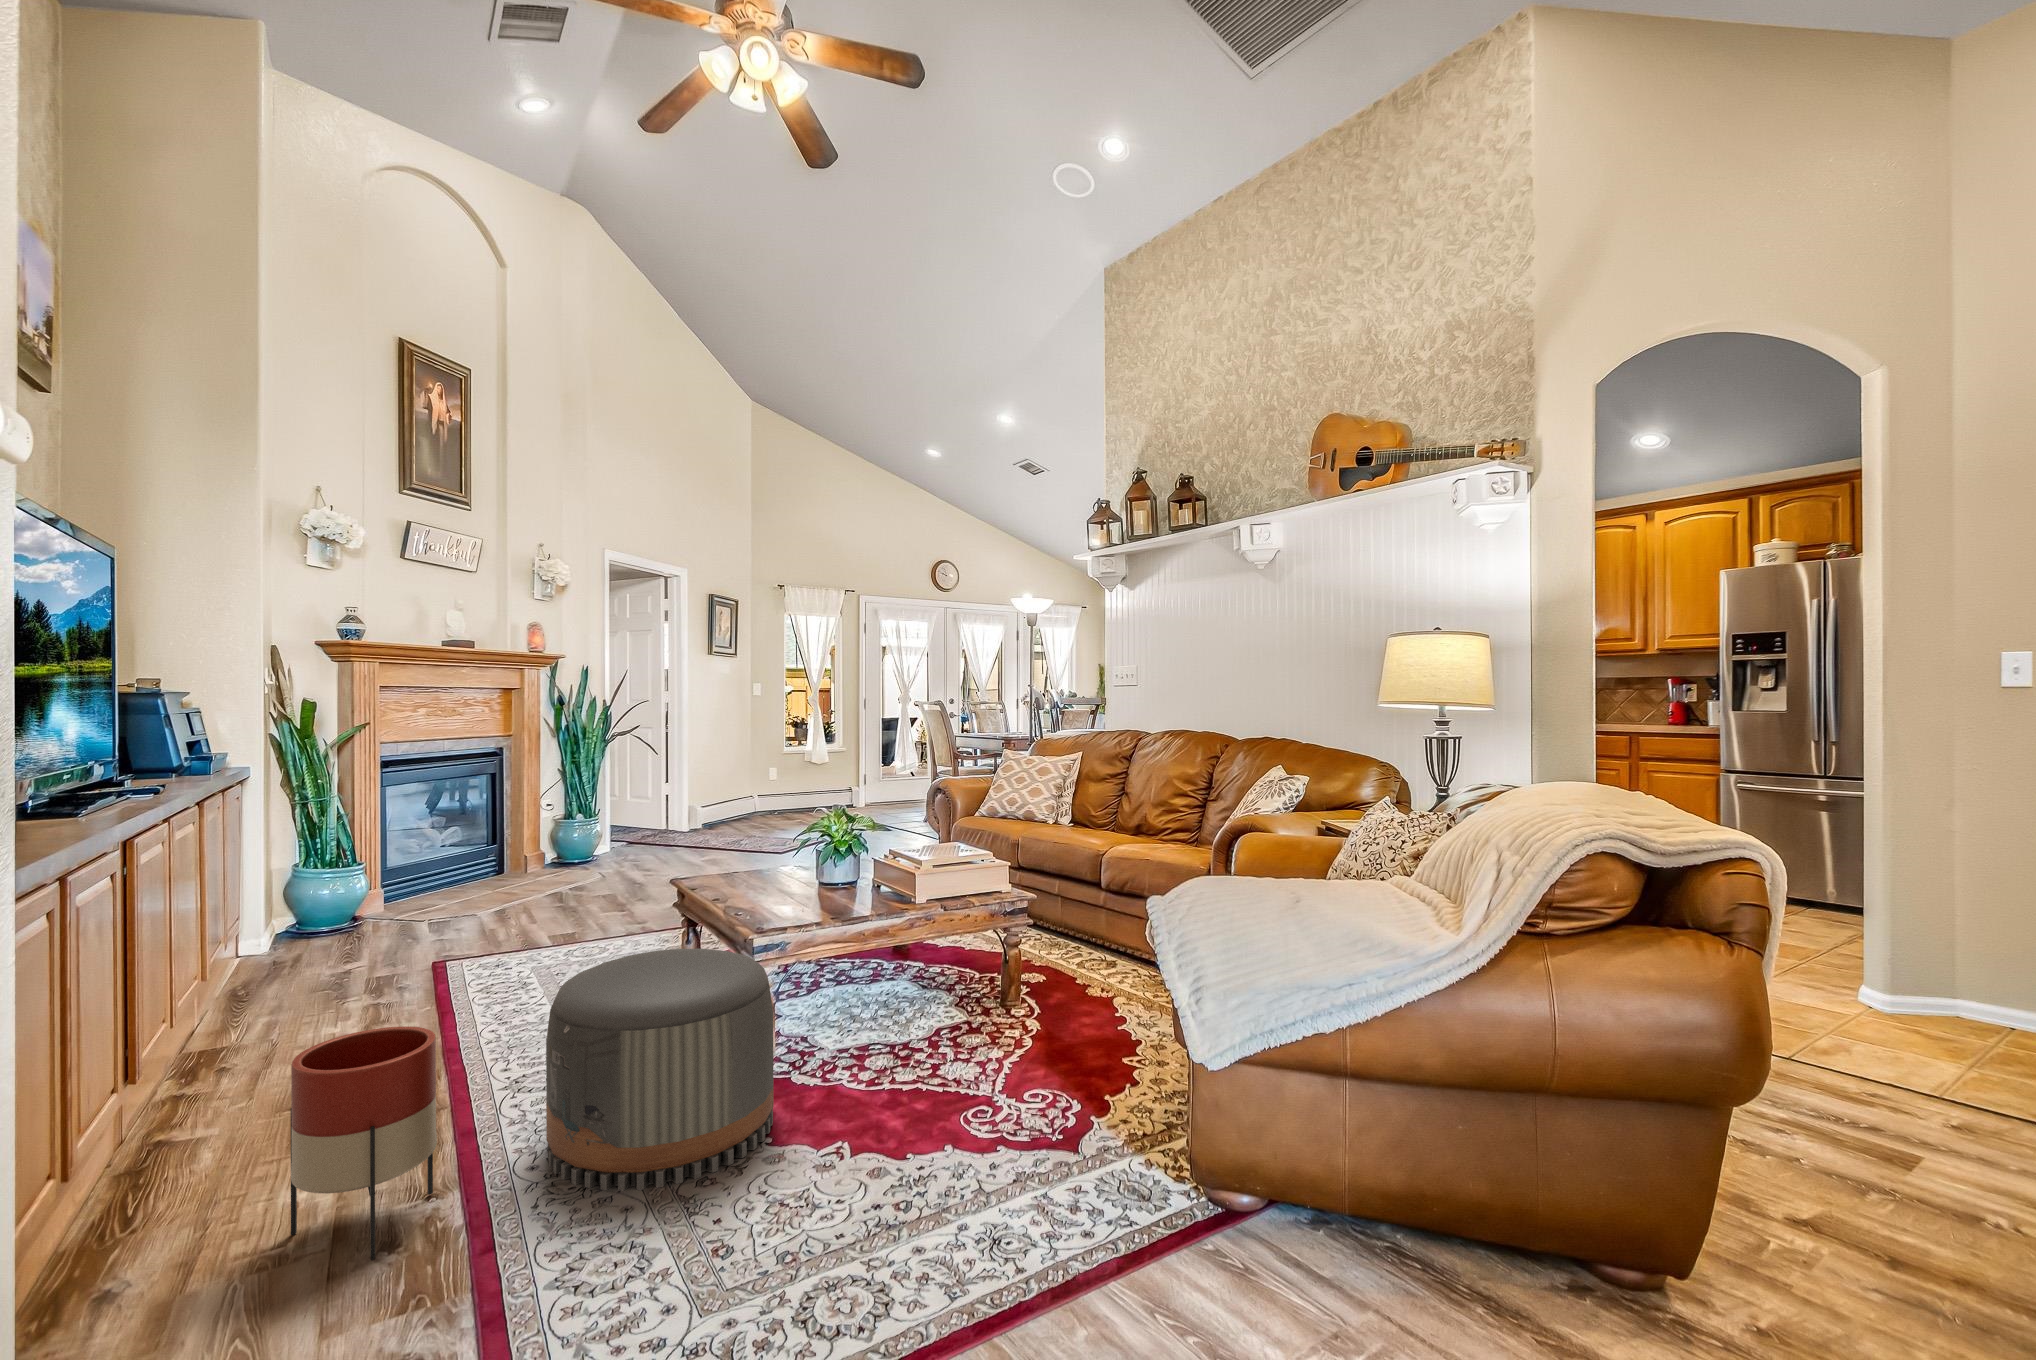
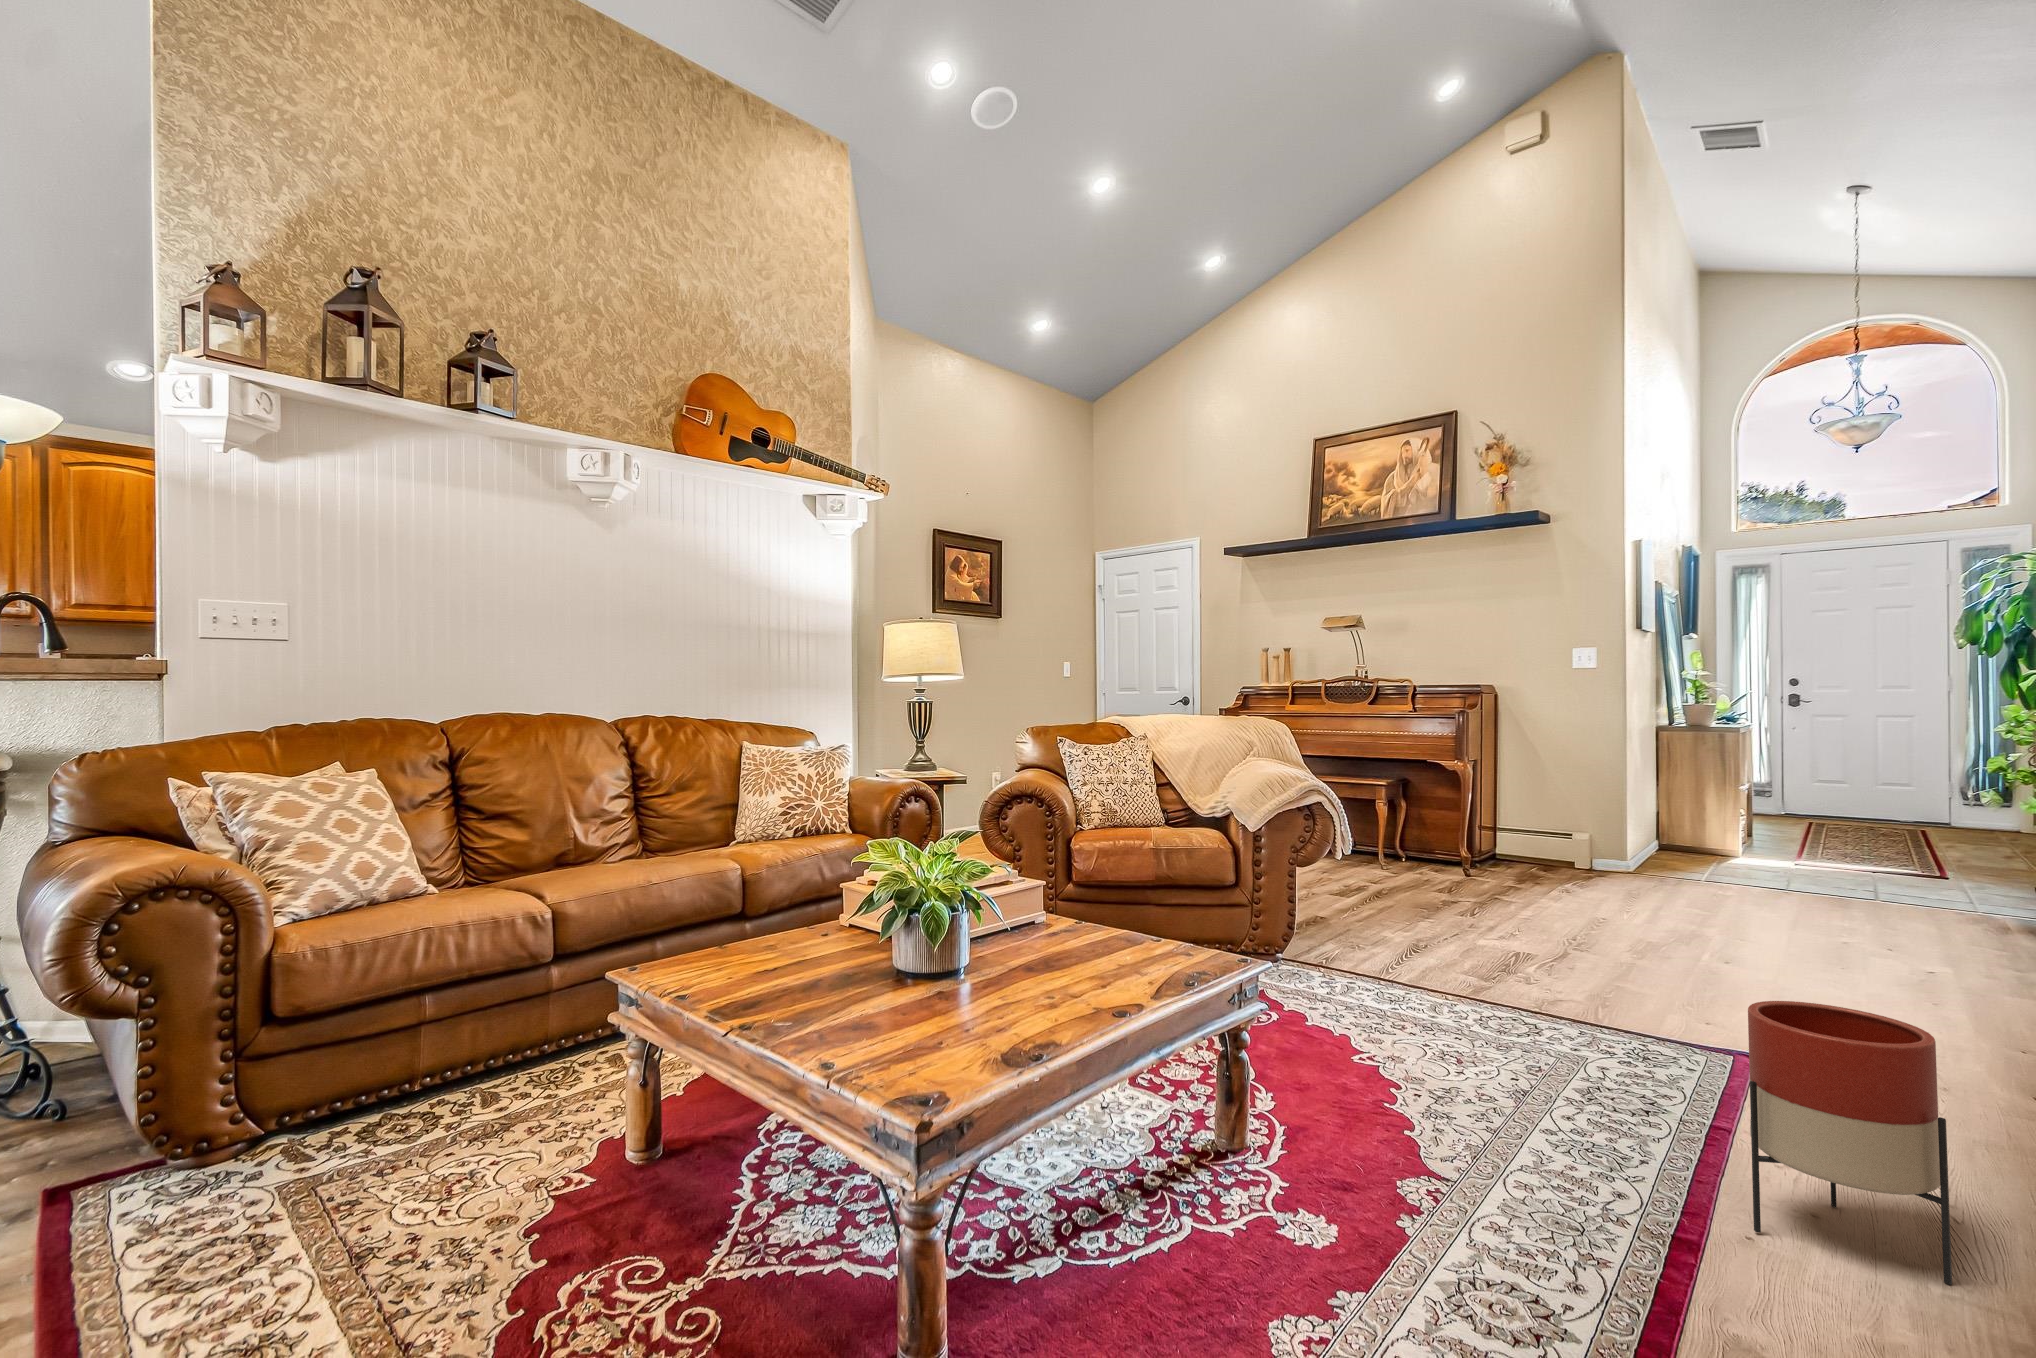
pouf: present [546,949,774,1191] -> none [1321,931,1601,1215]

